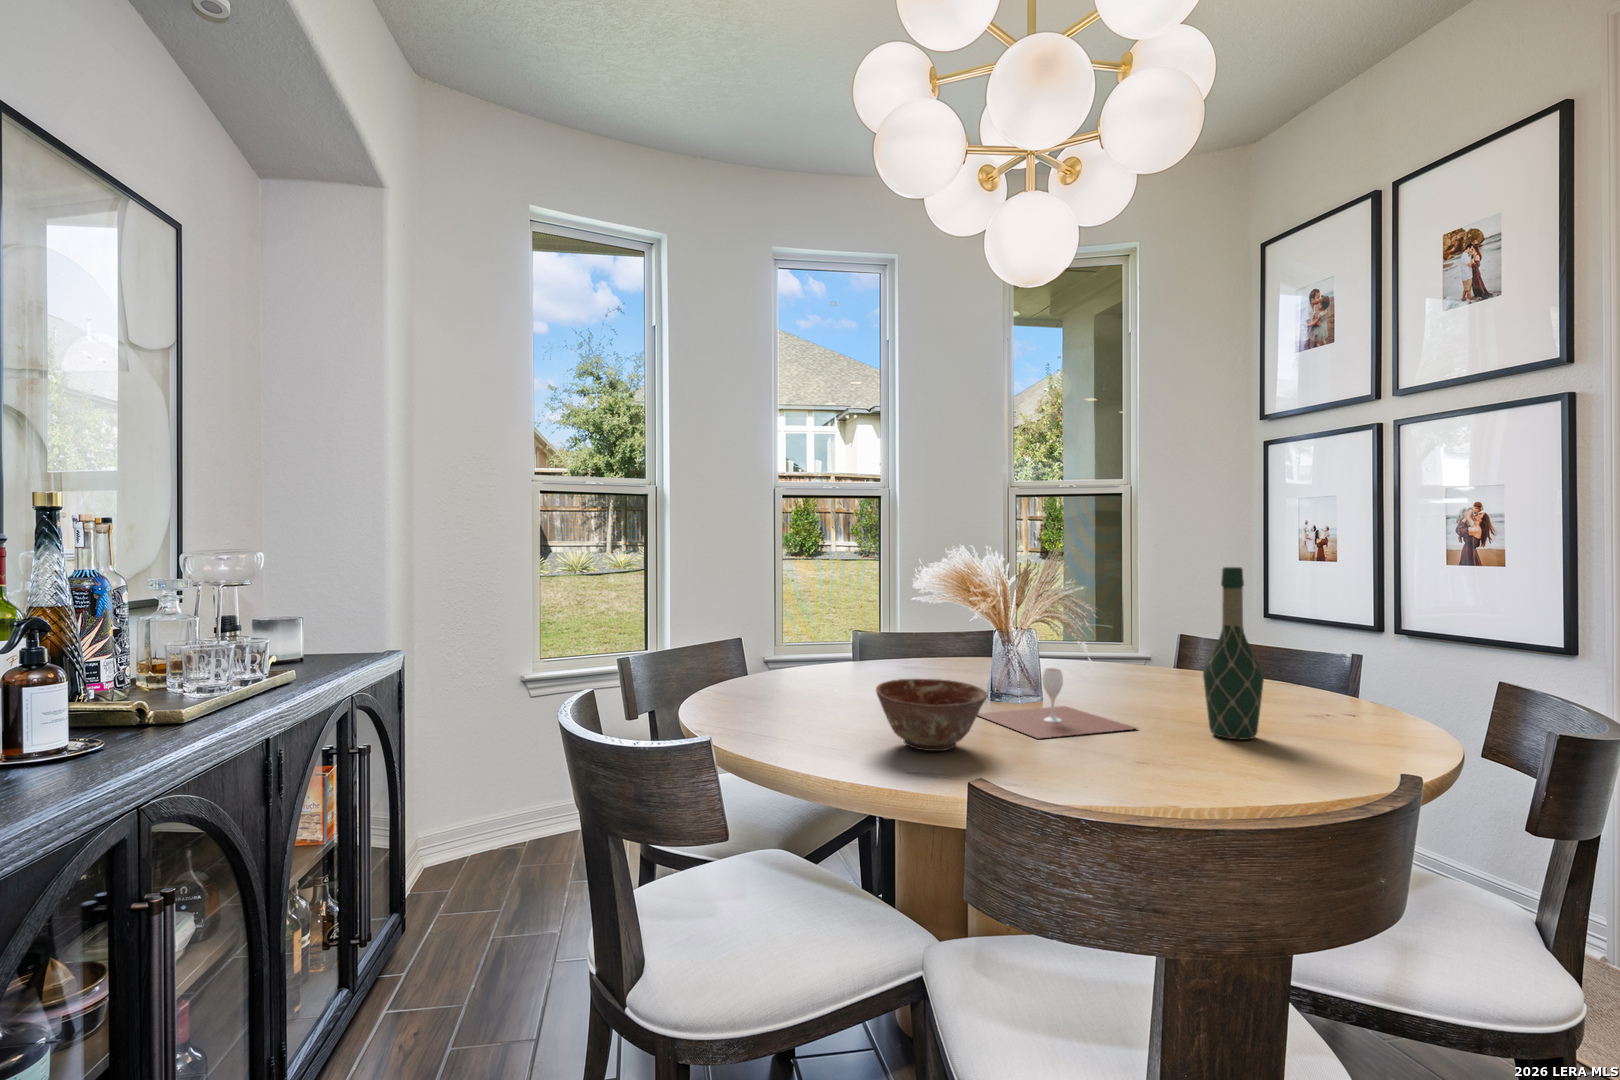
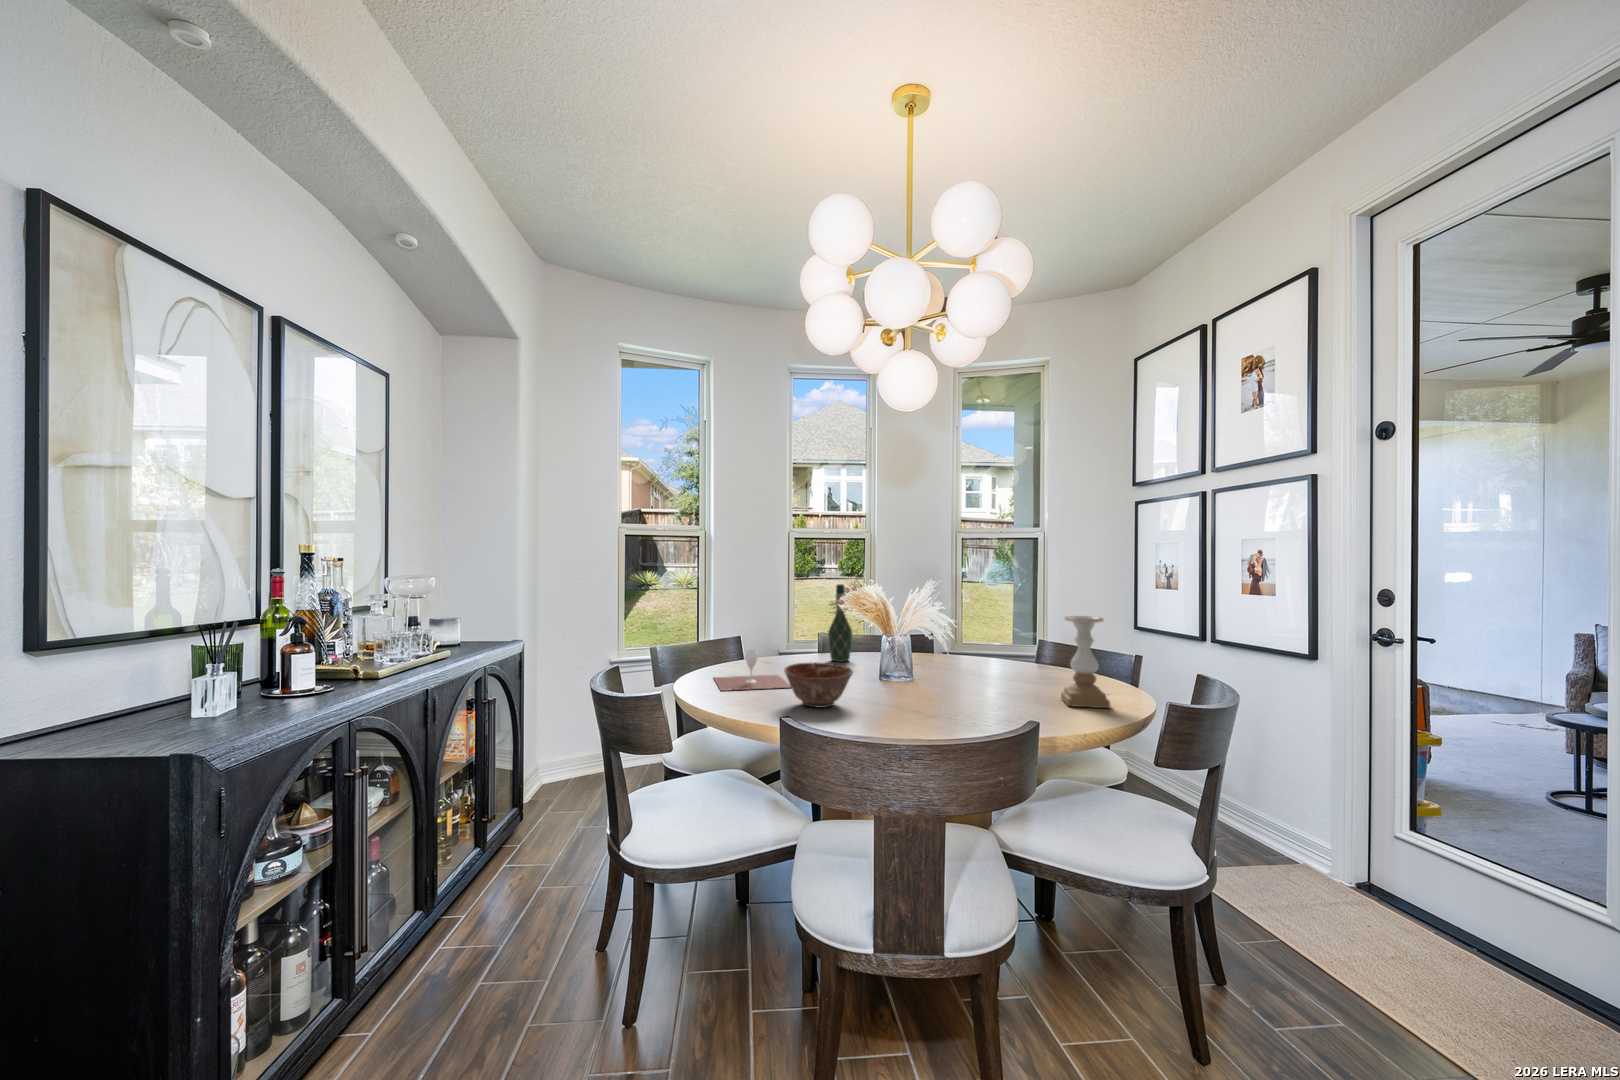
wine bottle: present [1203,567,1264,740] -> present [828,584,852,662]
candle holder: none [1283,599,1374,738] -> present [1061,616,1110,708]
wine glass: present [978,668,1137,739] -> present [714,650,791,691]

